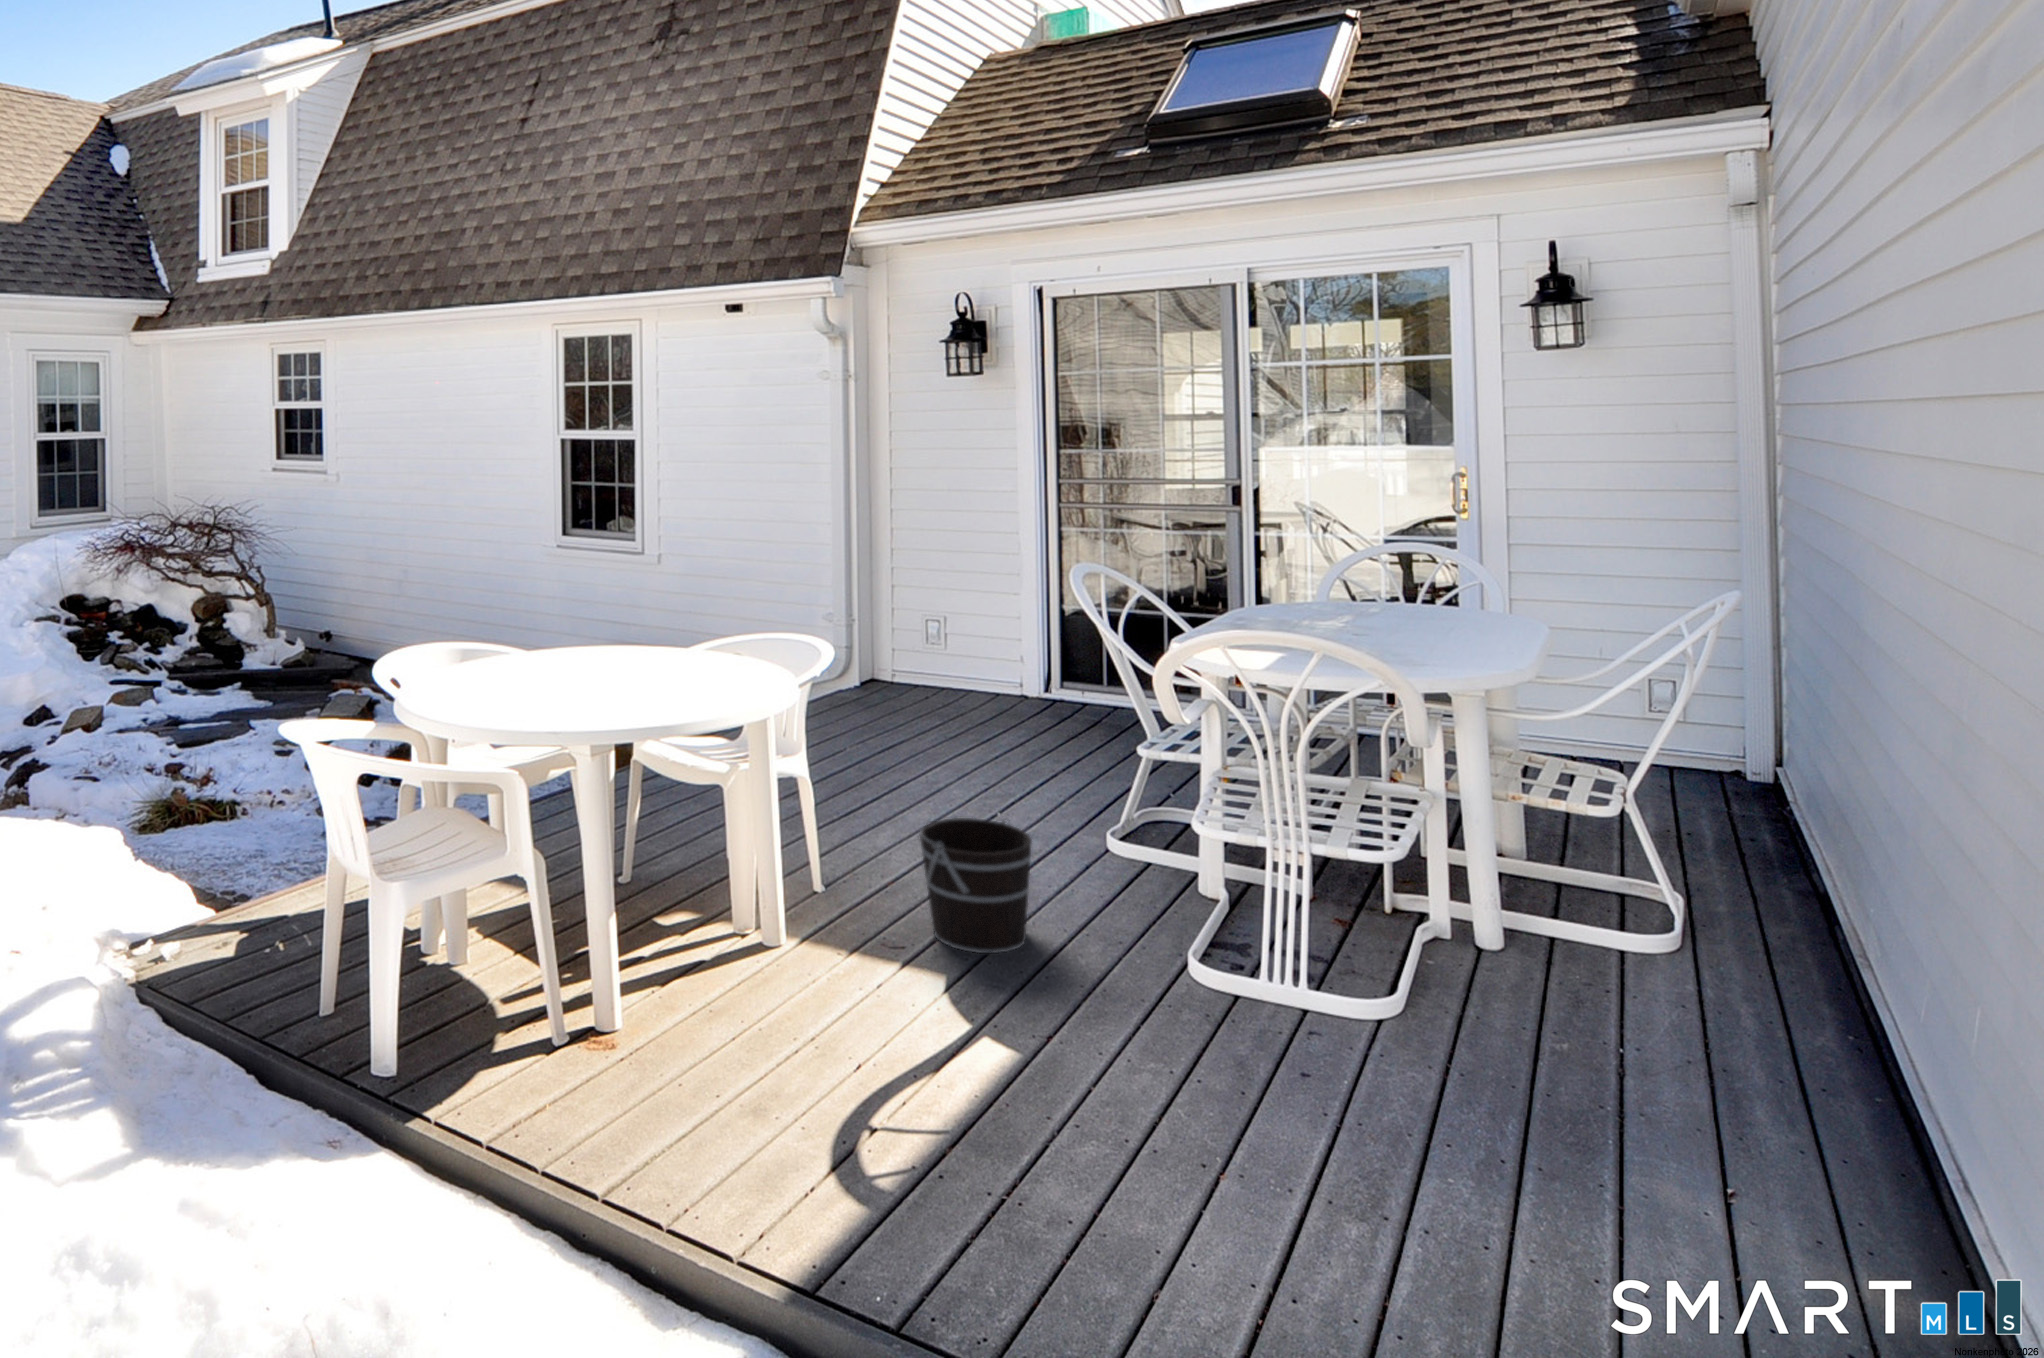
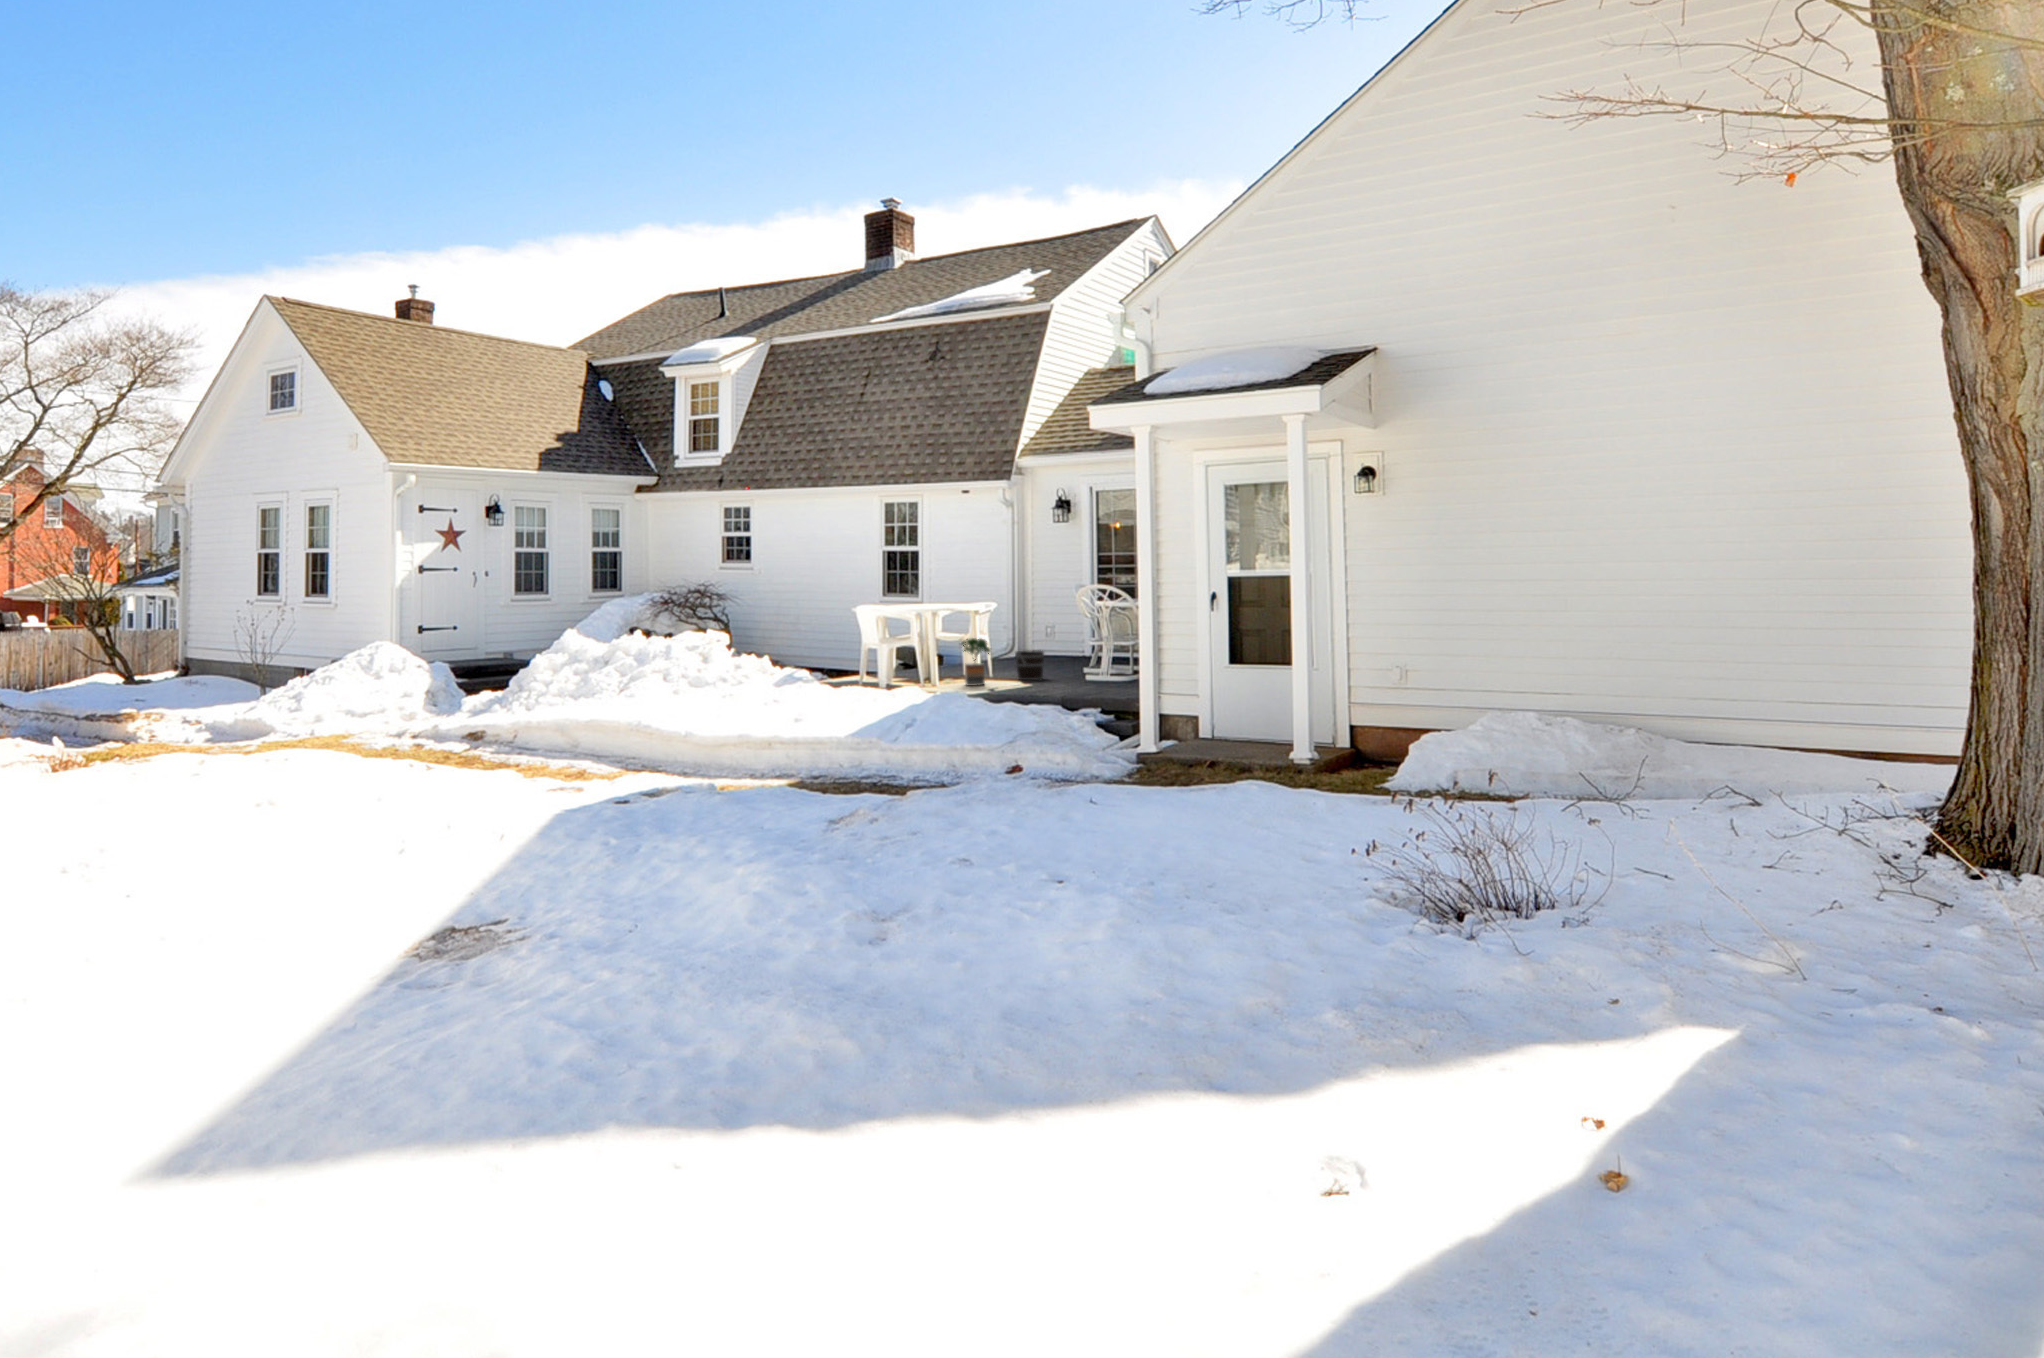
potted tree: none [715,820,850,1034] -> present [961,638,990,686]

